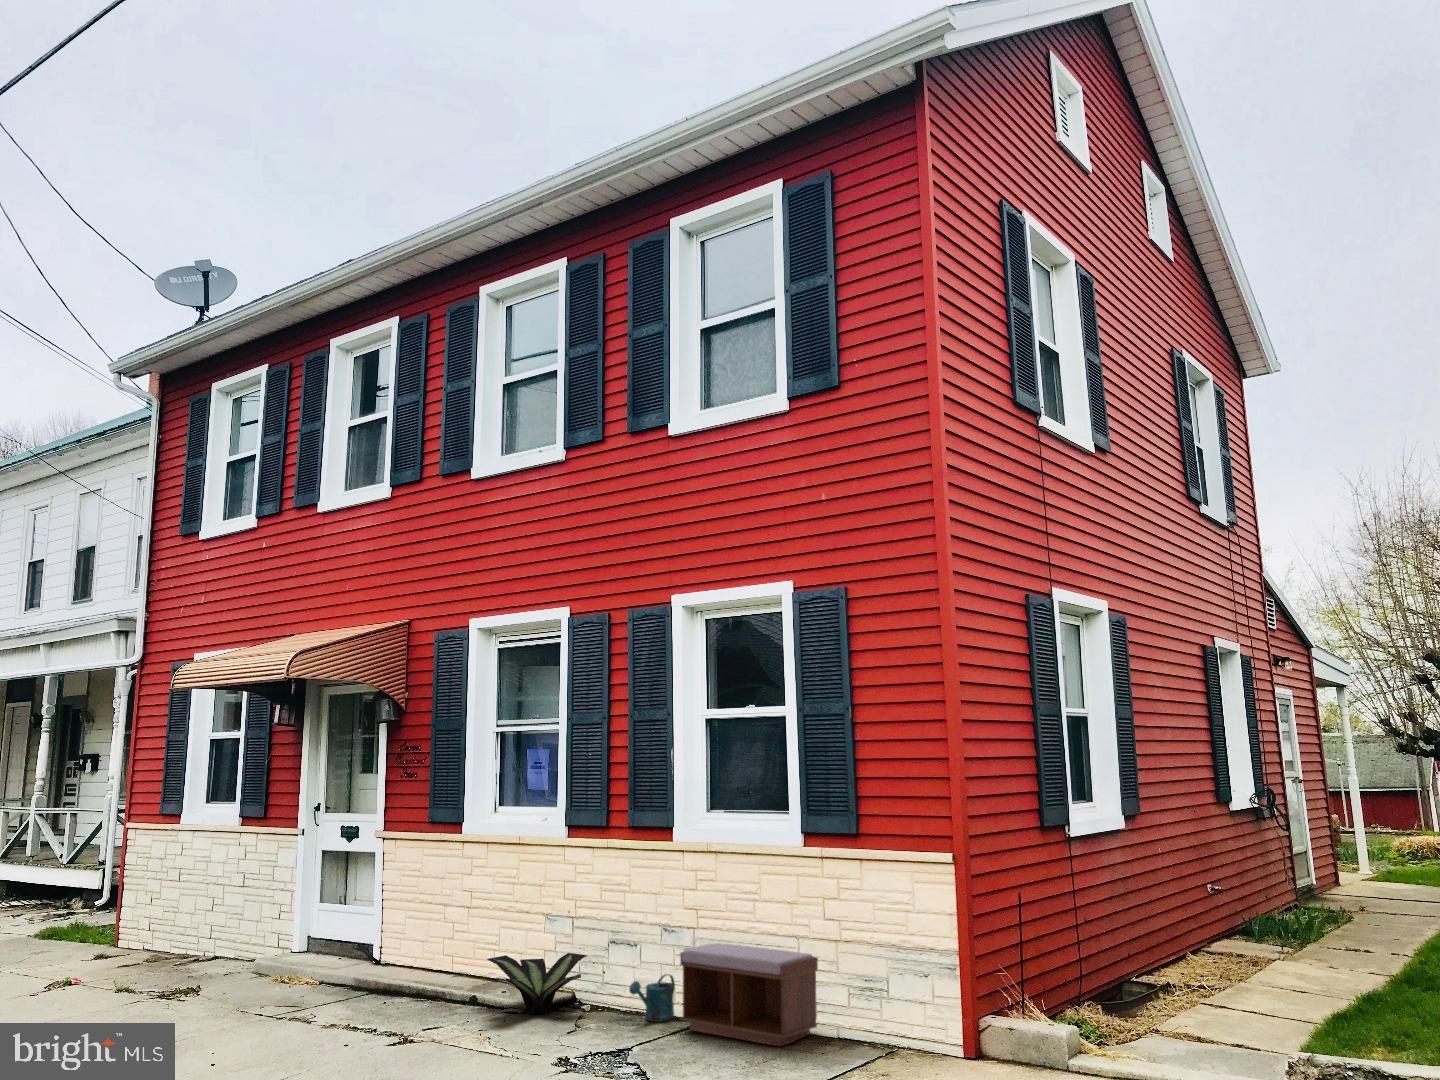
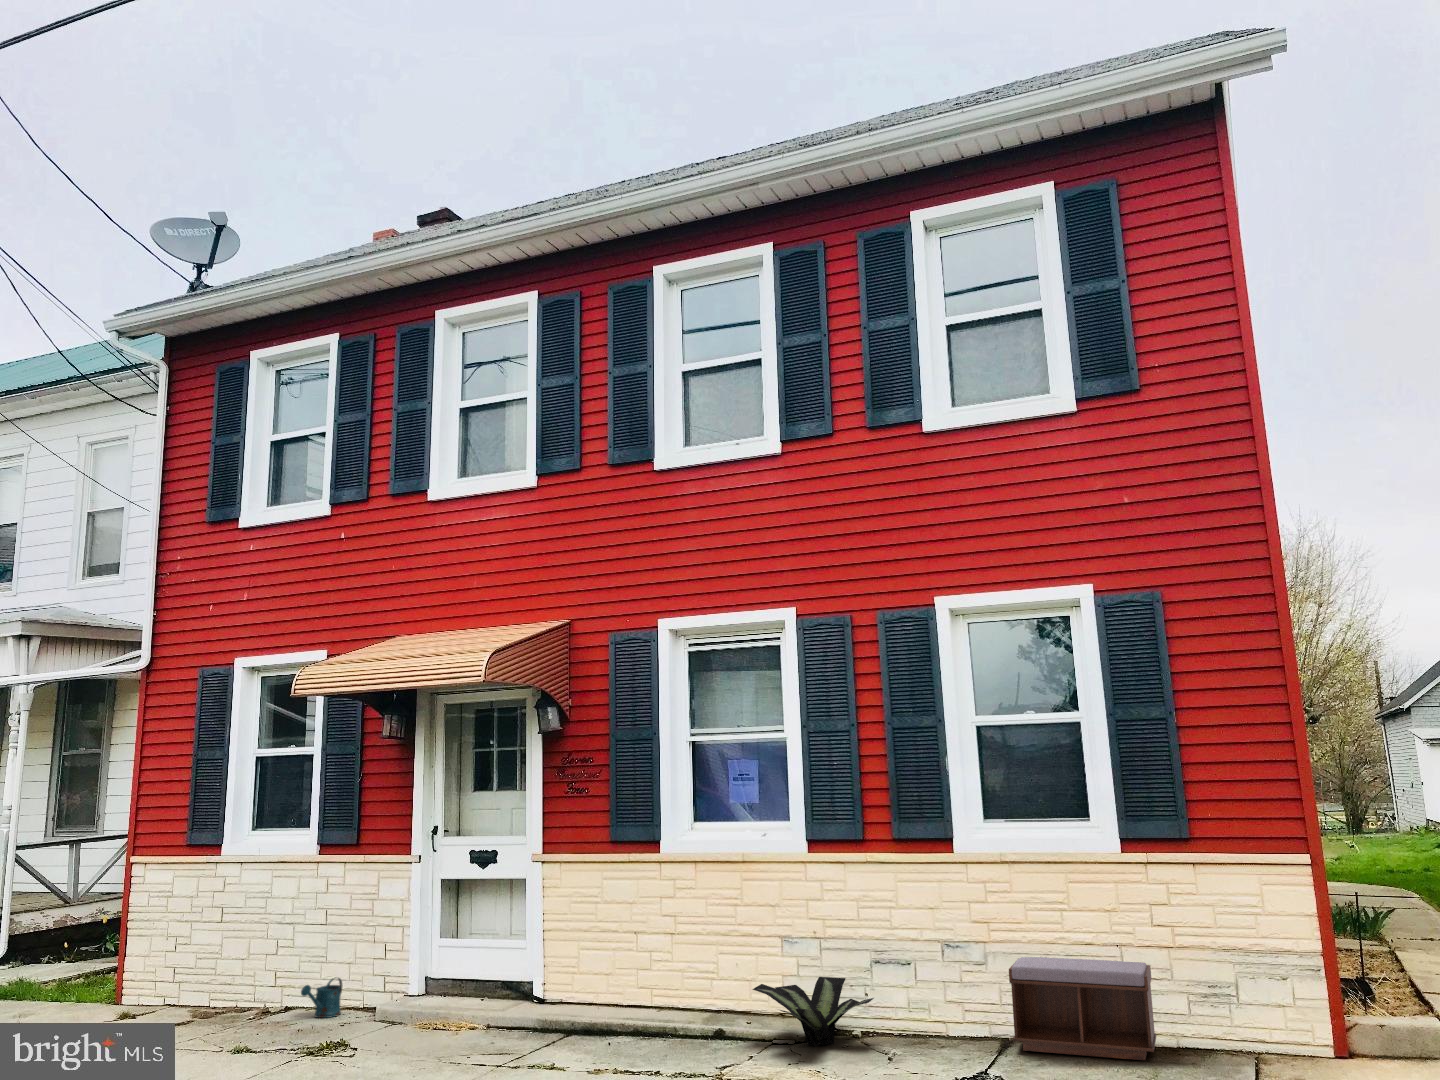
watering can: present [629,974,675,1022] -> present [301,977,343,1018]

